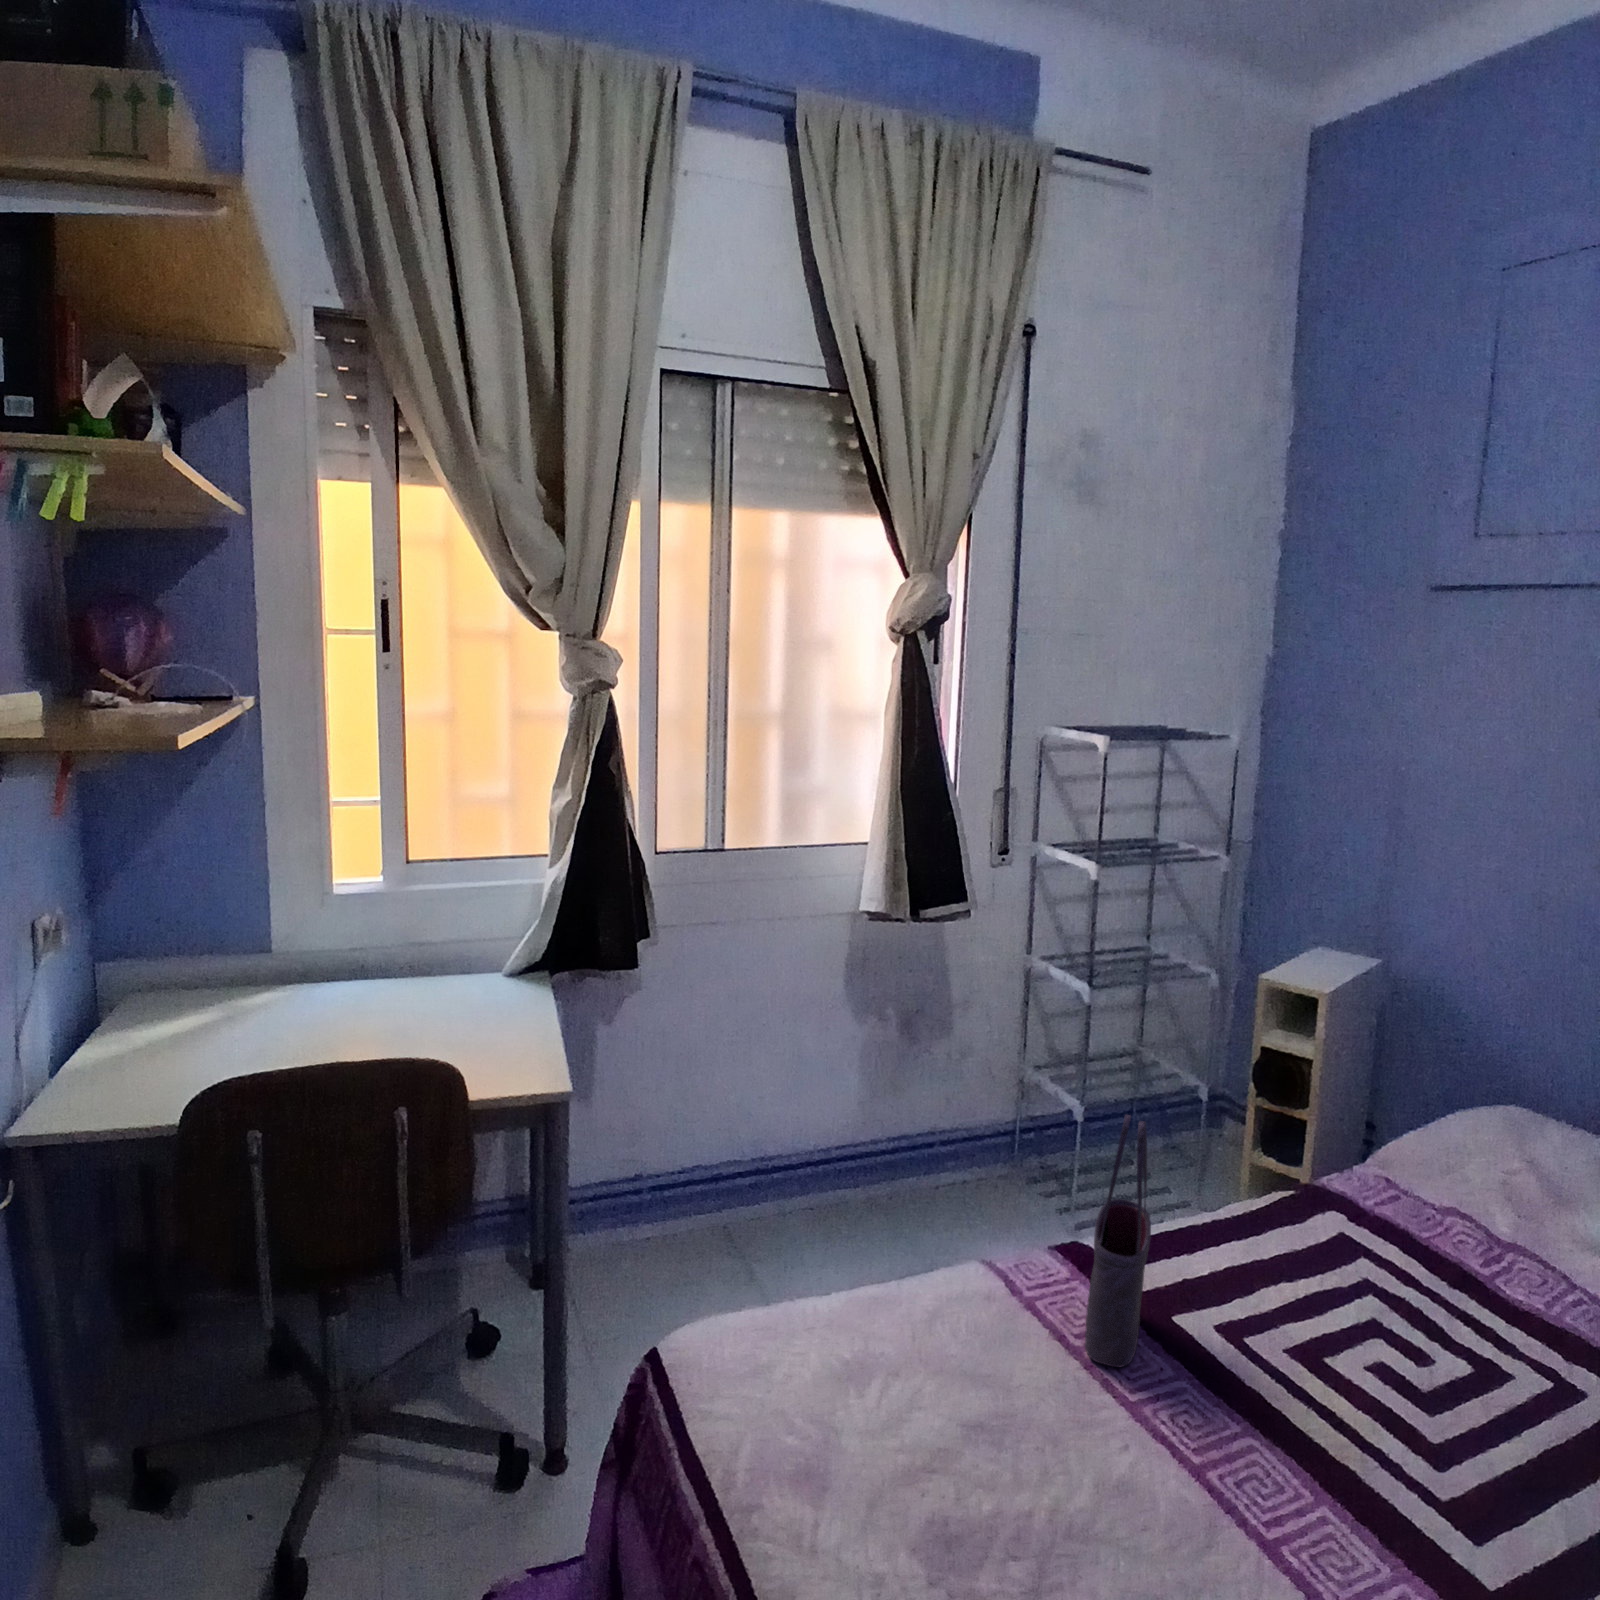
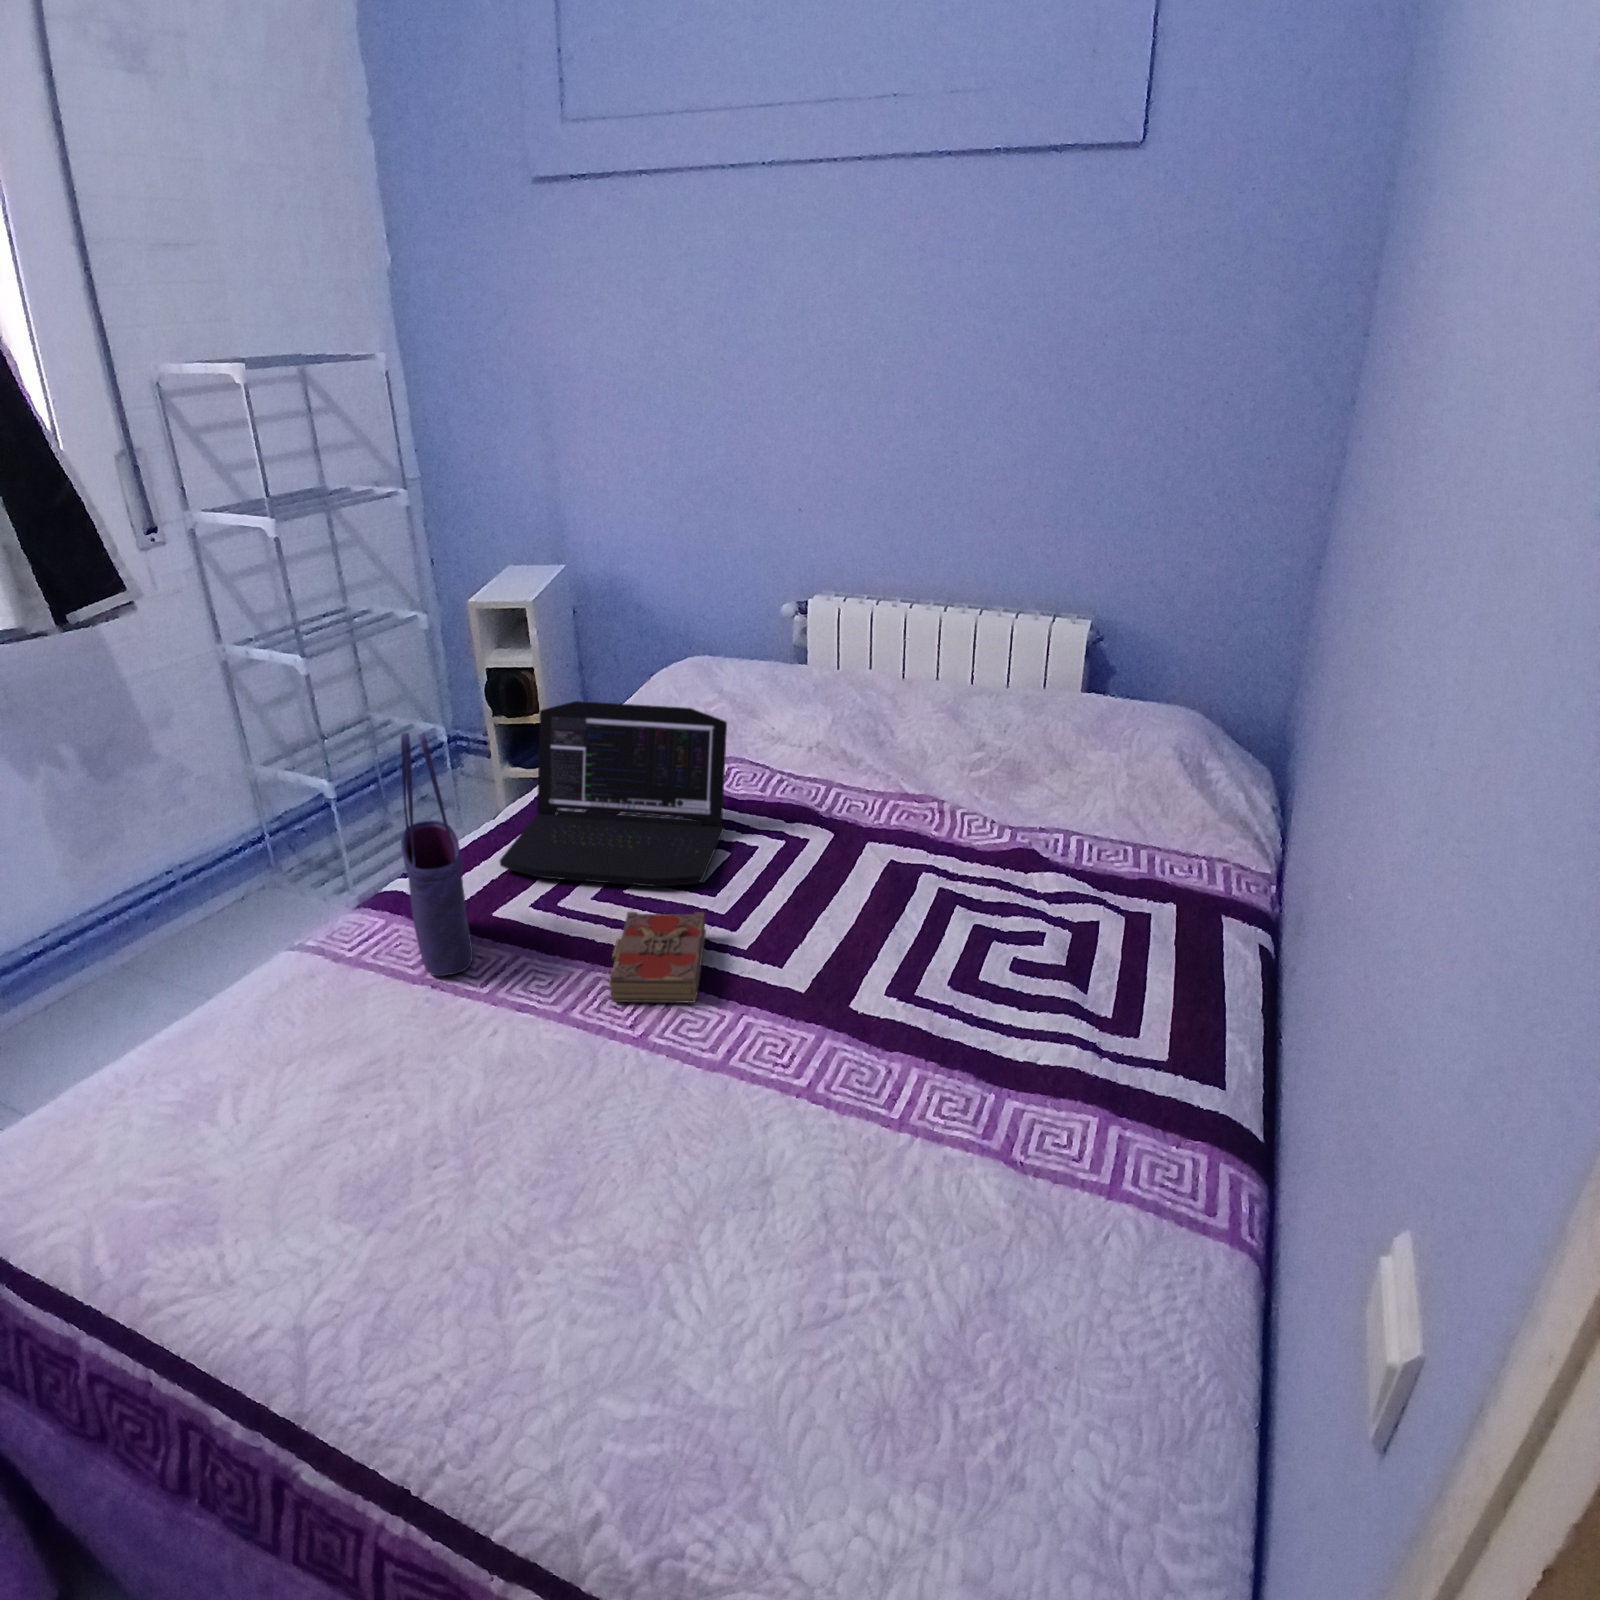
laptop: none [1197,1121,1508,1390] -> present [500,701,727,887]
book: none [1256,1386,1404,1534] -> present [609,912,706,1003]

